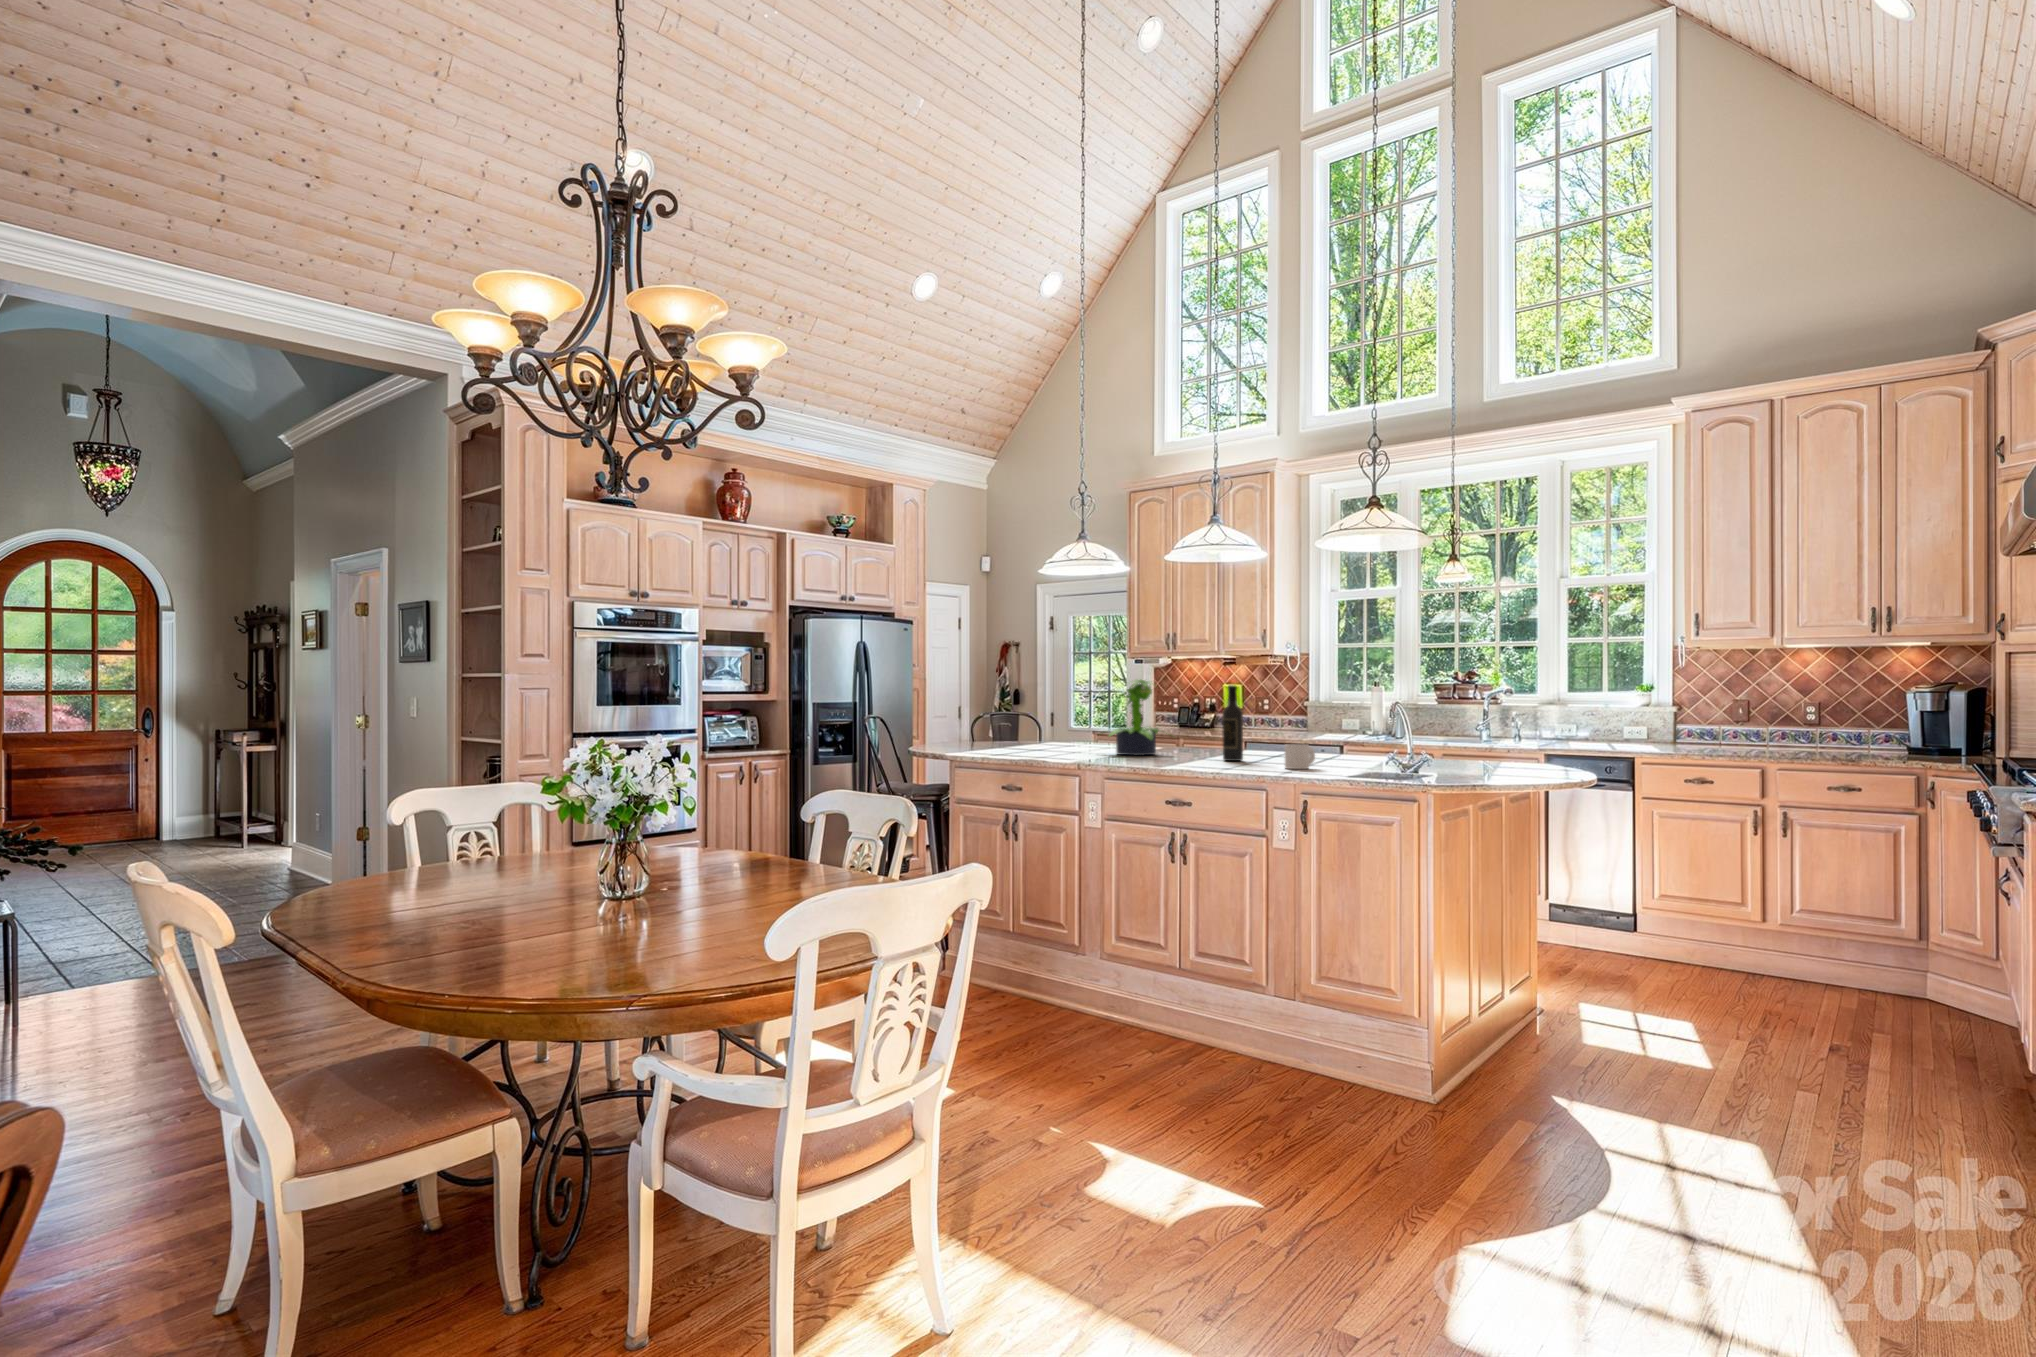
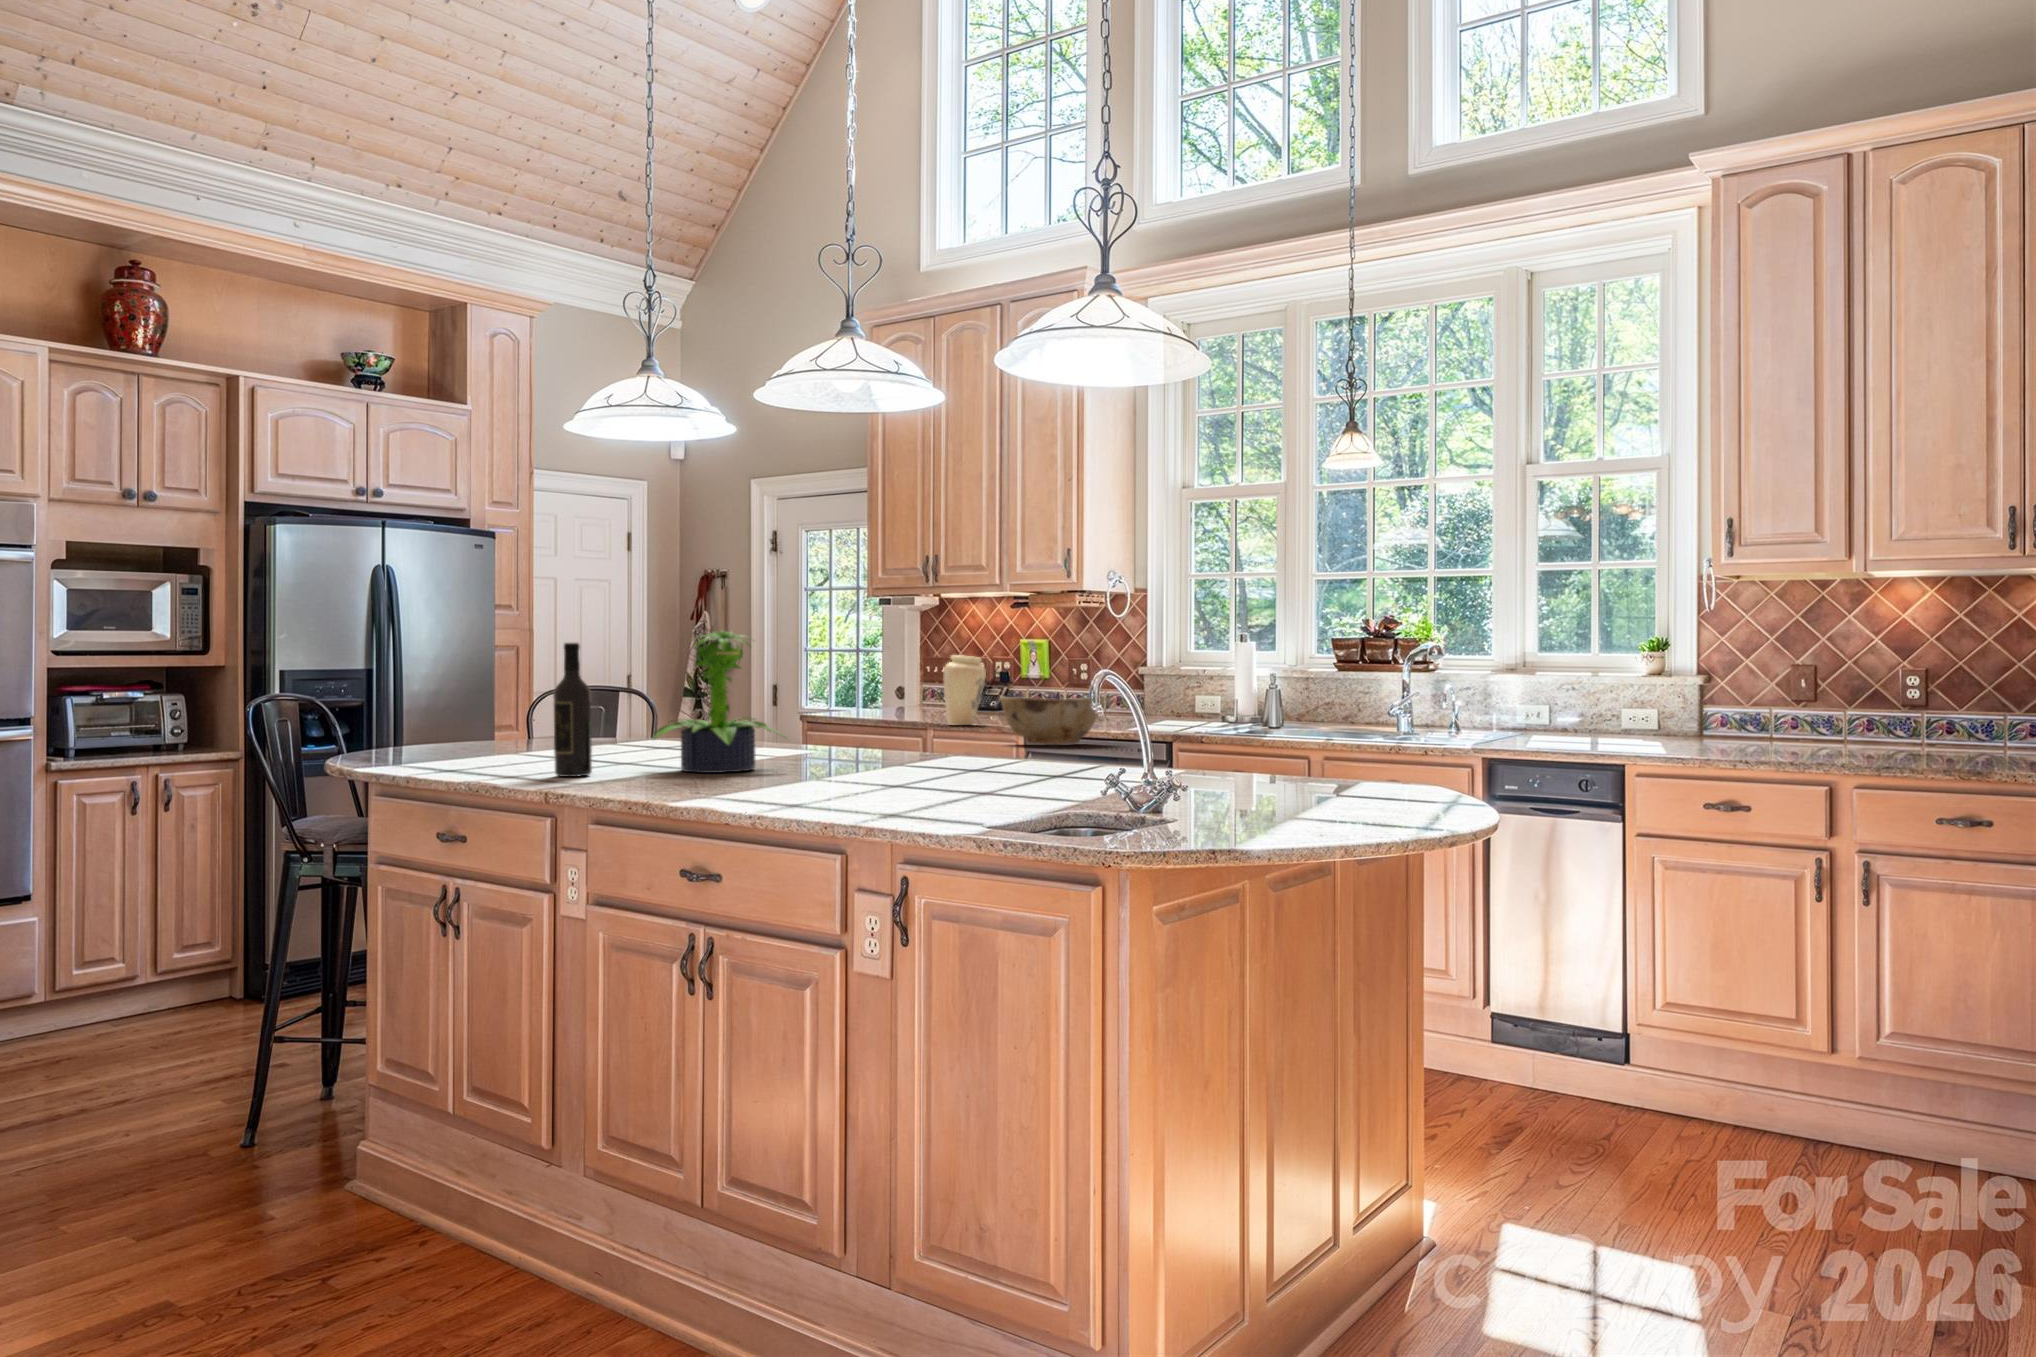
wine bottle: present [1222,686,1243,761] -> present [553,643,592,777]
vase: none [1184,694,1210,736] -> present [944,655,986,725]
bowl: none [1248,717,1311,745] -> present [1000,696,1105,745]
mug: present [1285,744,1315,769] -> none [896,758,959,809]

